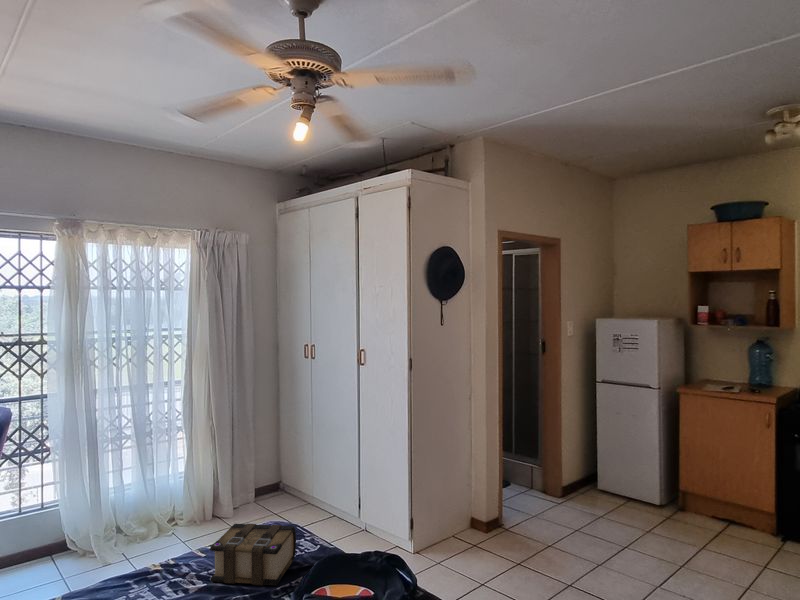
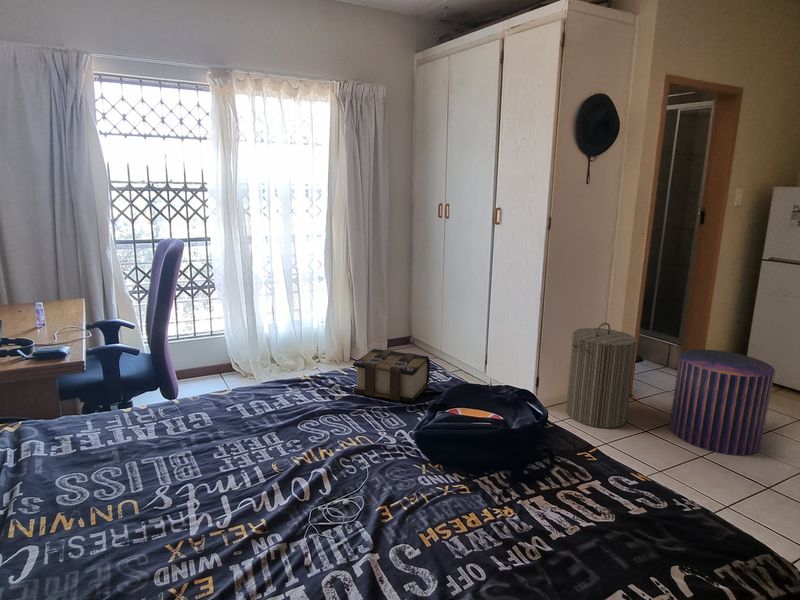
laundry hamper: none [441,457,500,567] -> present [566,323,636,428]
pouf: none [538,473,616,579] -> present [670,349,775,455]

